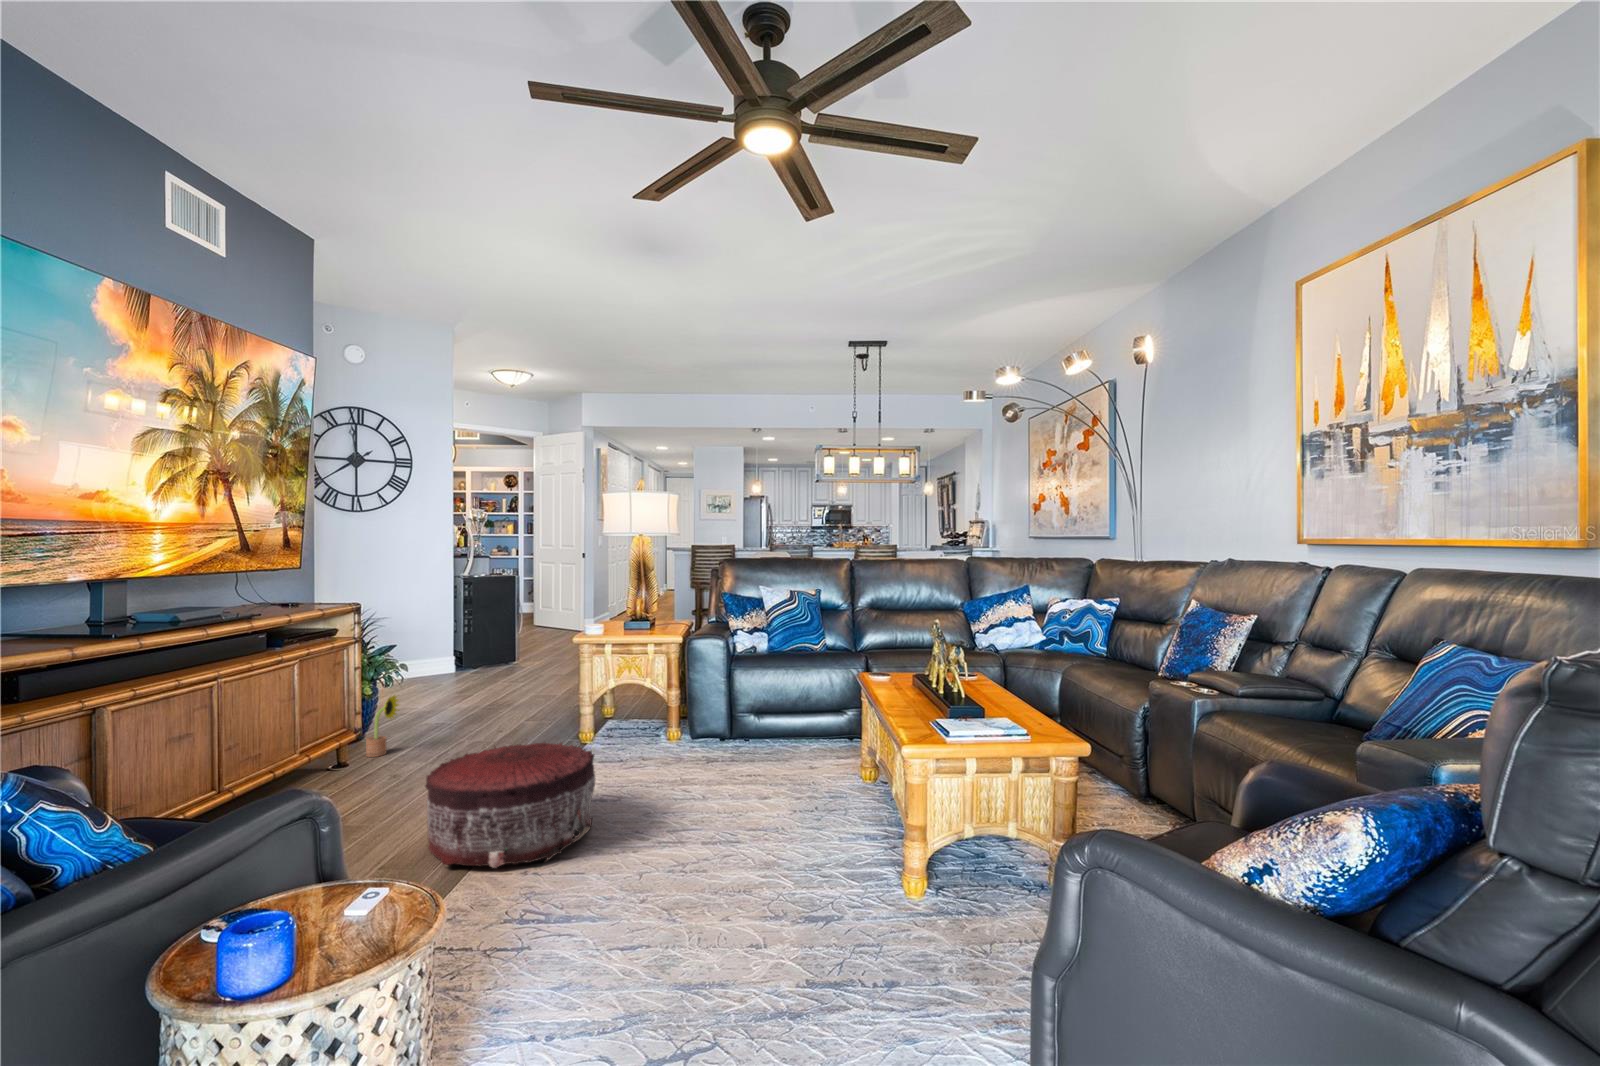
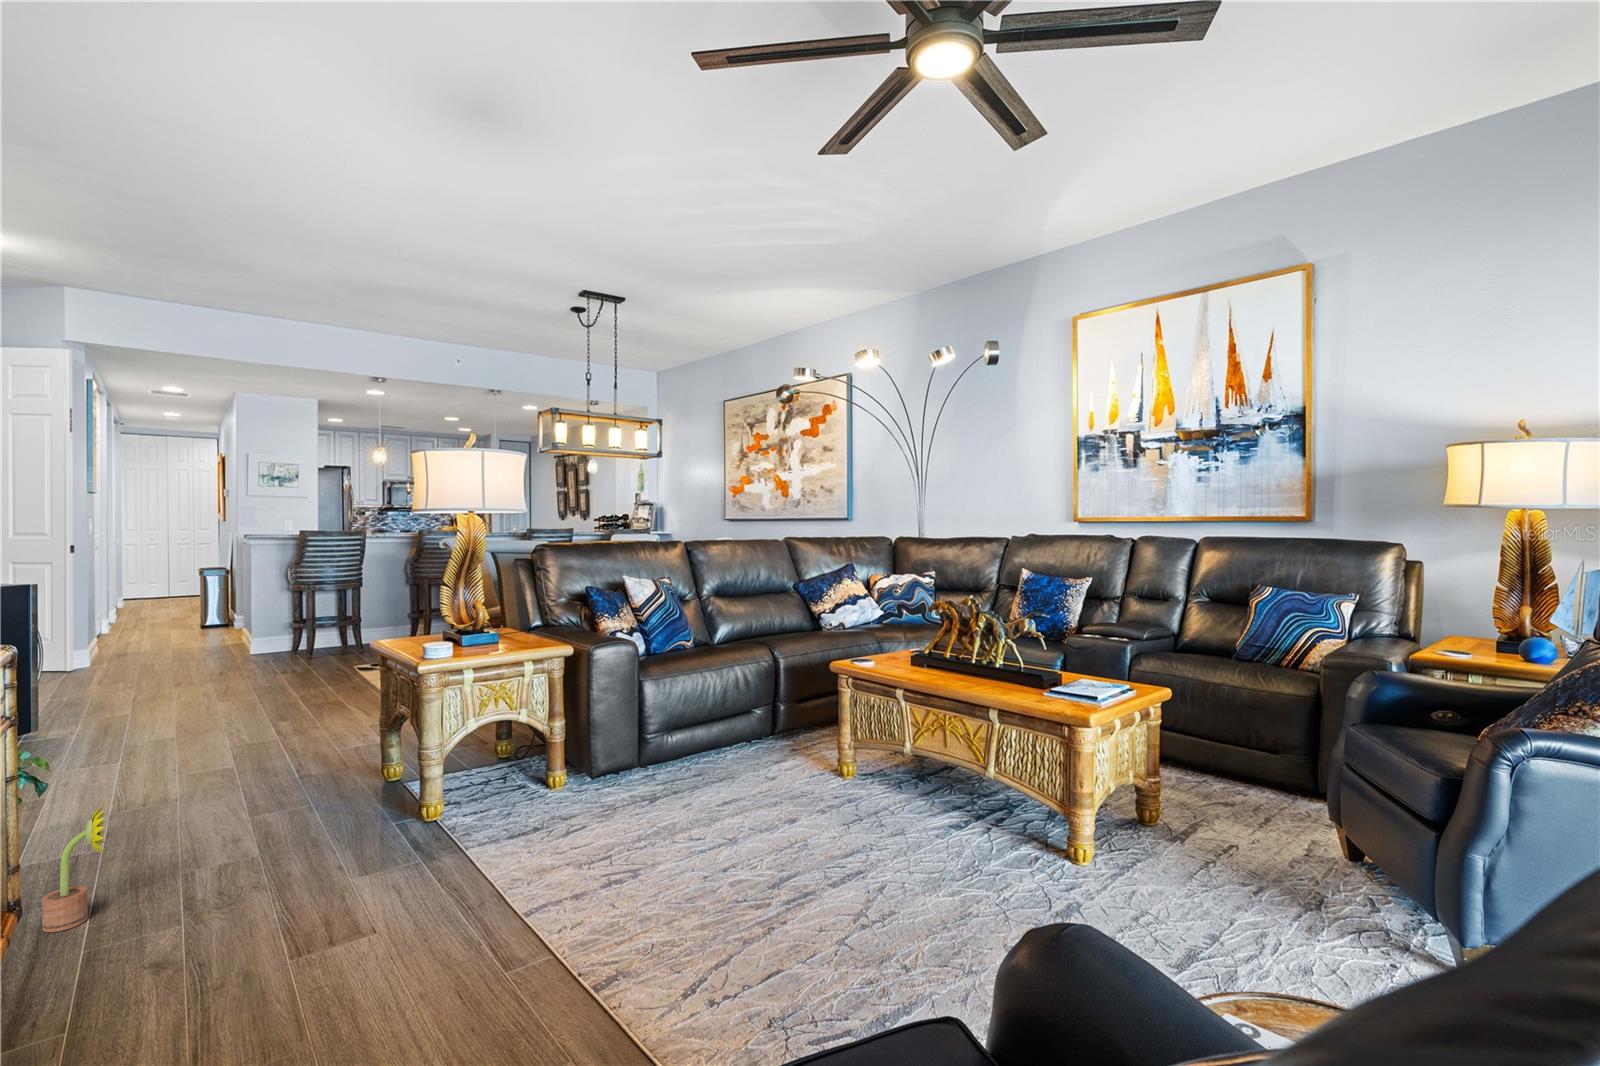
pouf: present [425,742,596,868] -> none [480,802,728,1017]

